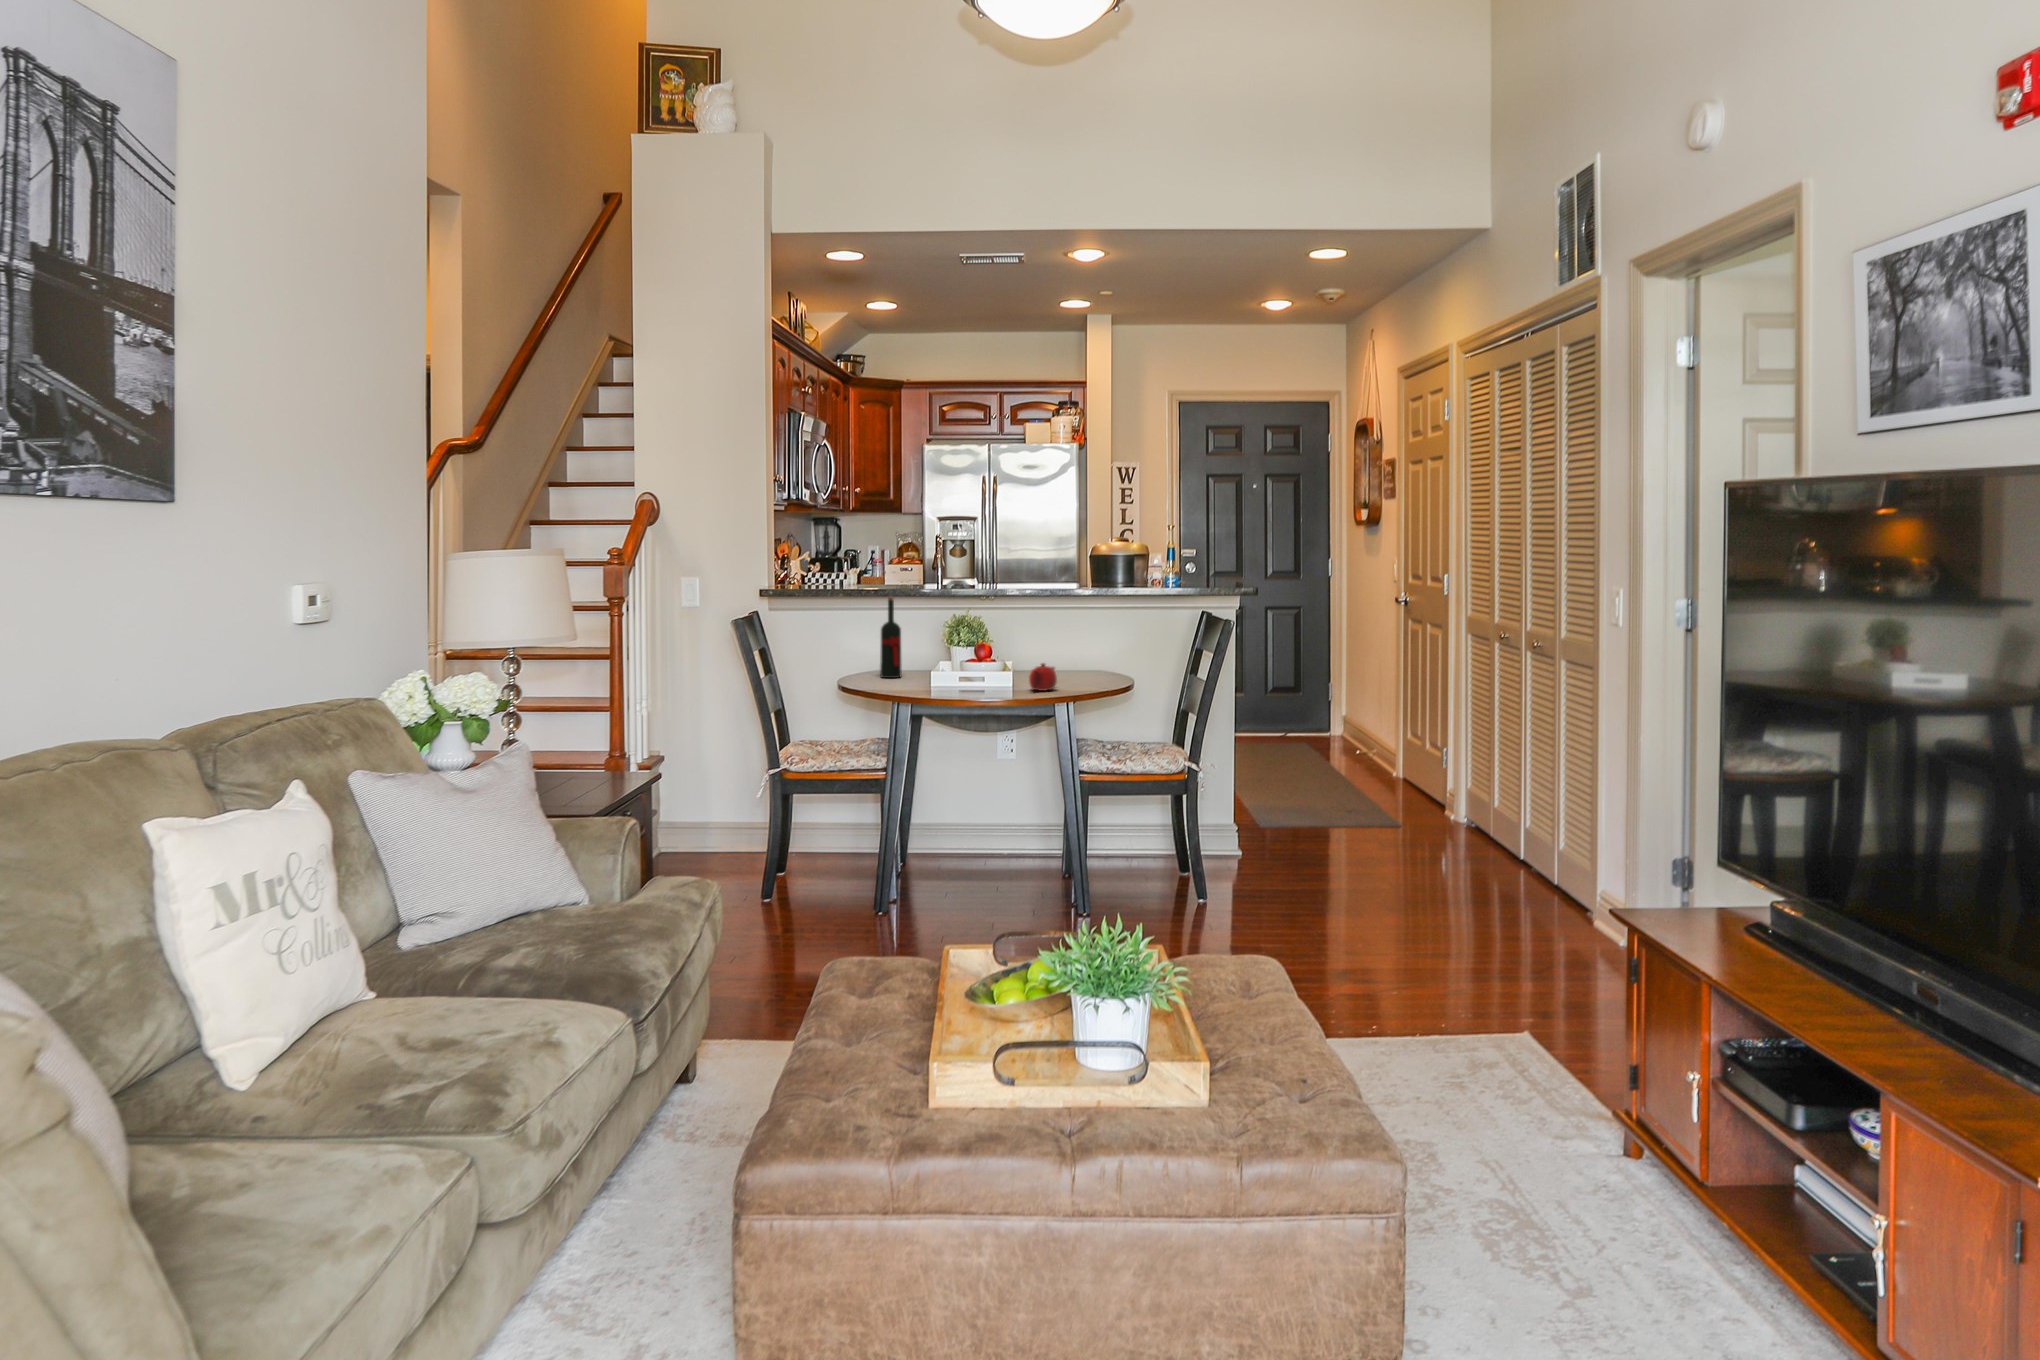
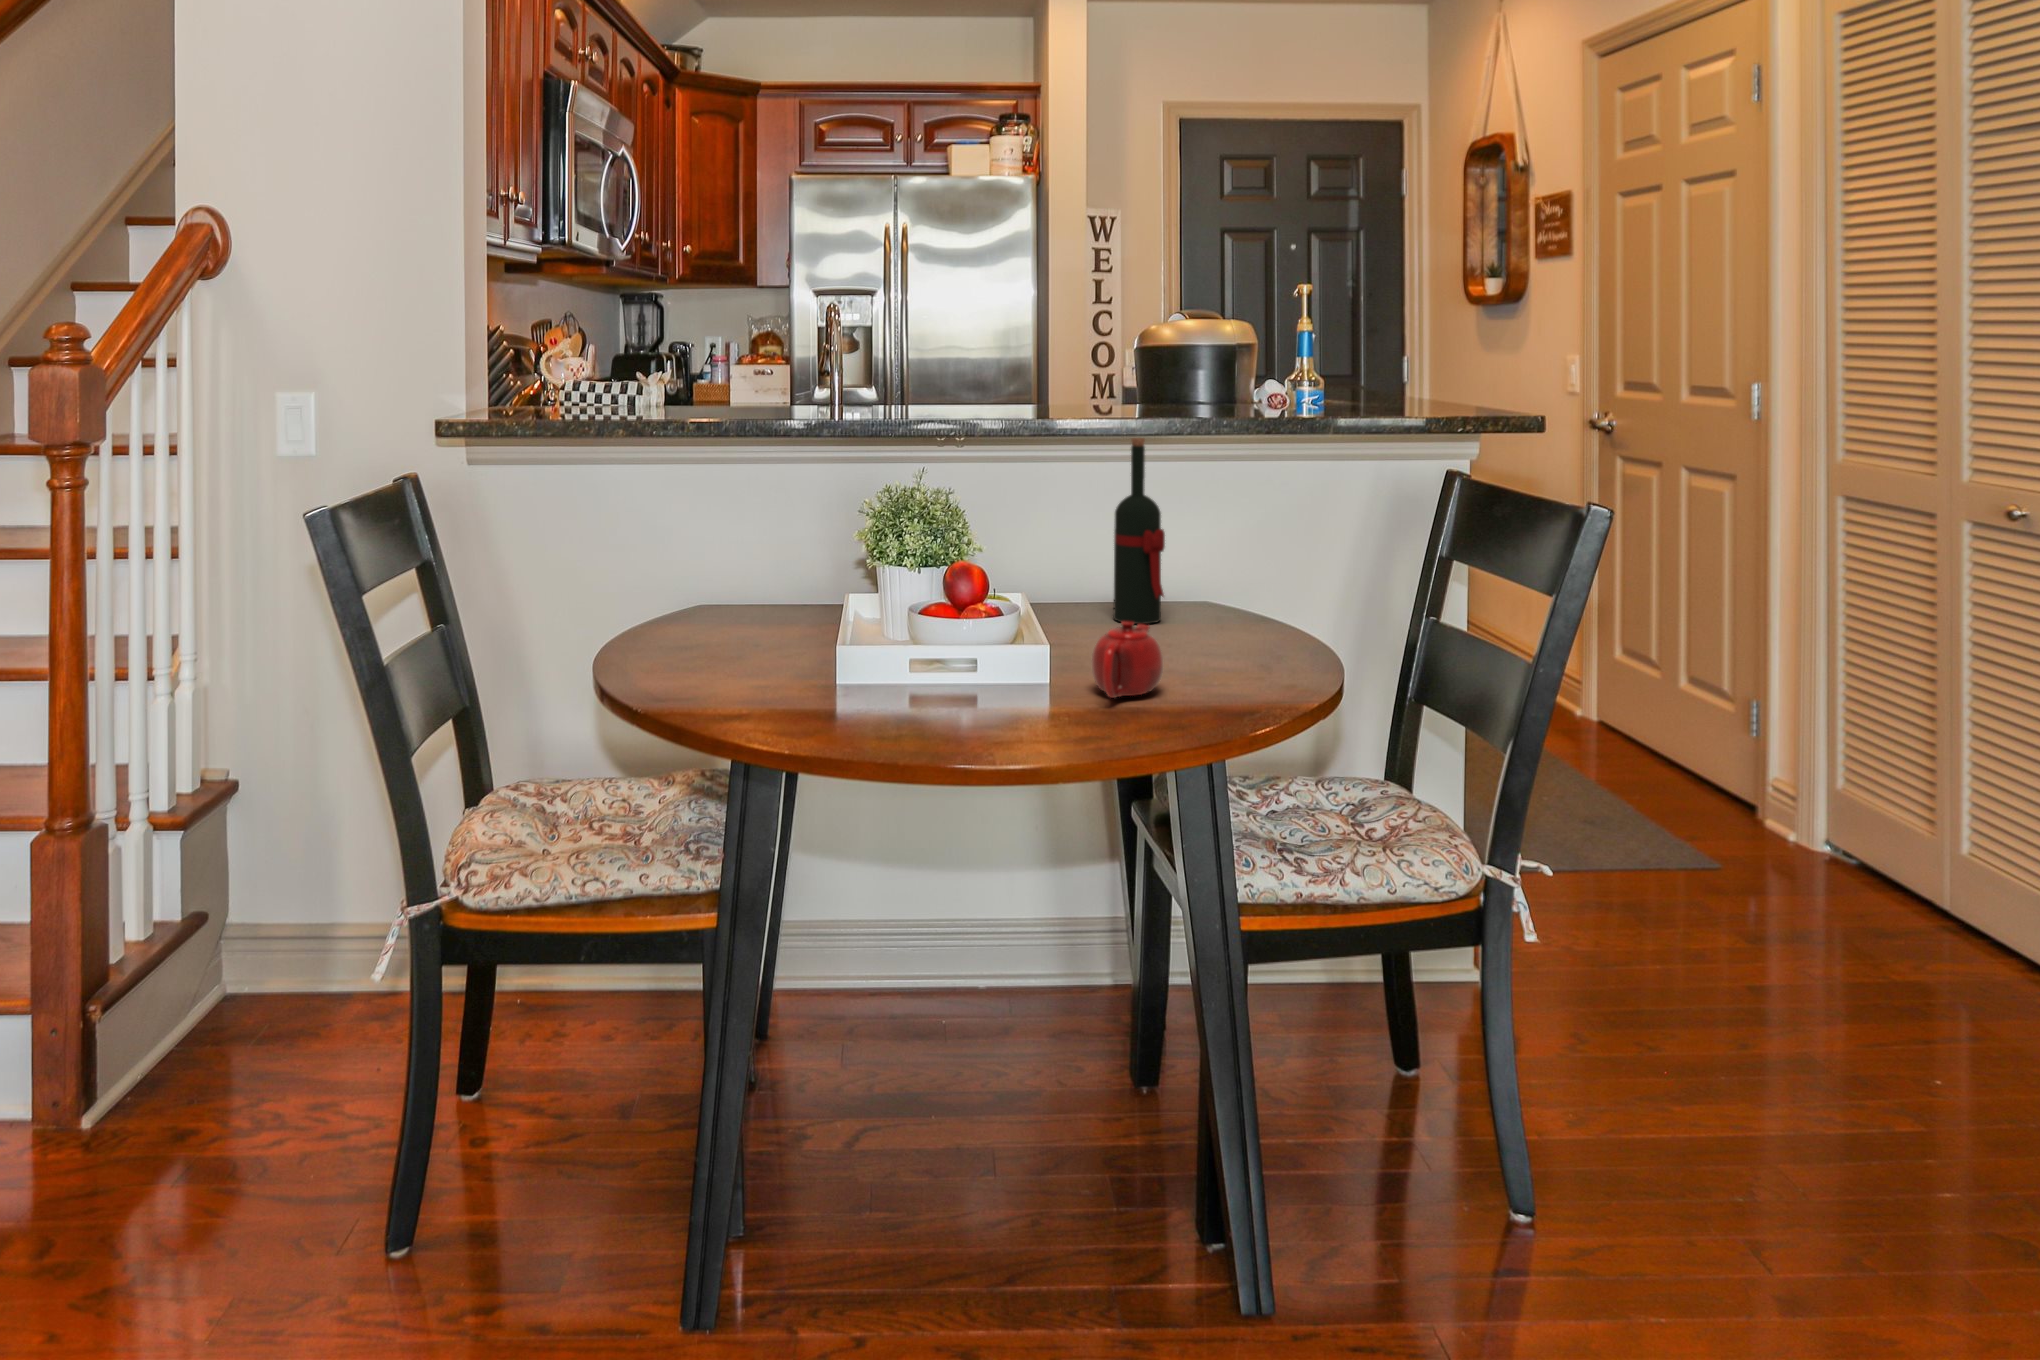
wine bottle: present [880,596,902,678] -> present [1113,438,1165,624]

